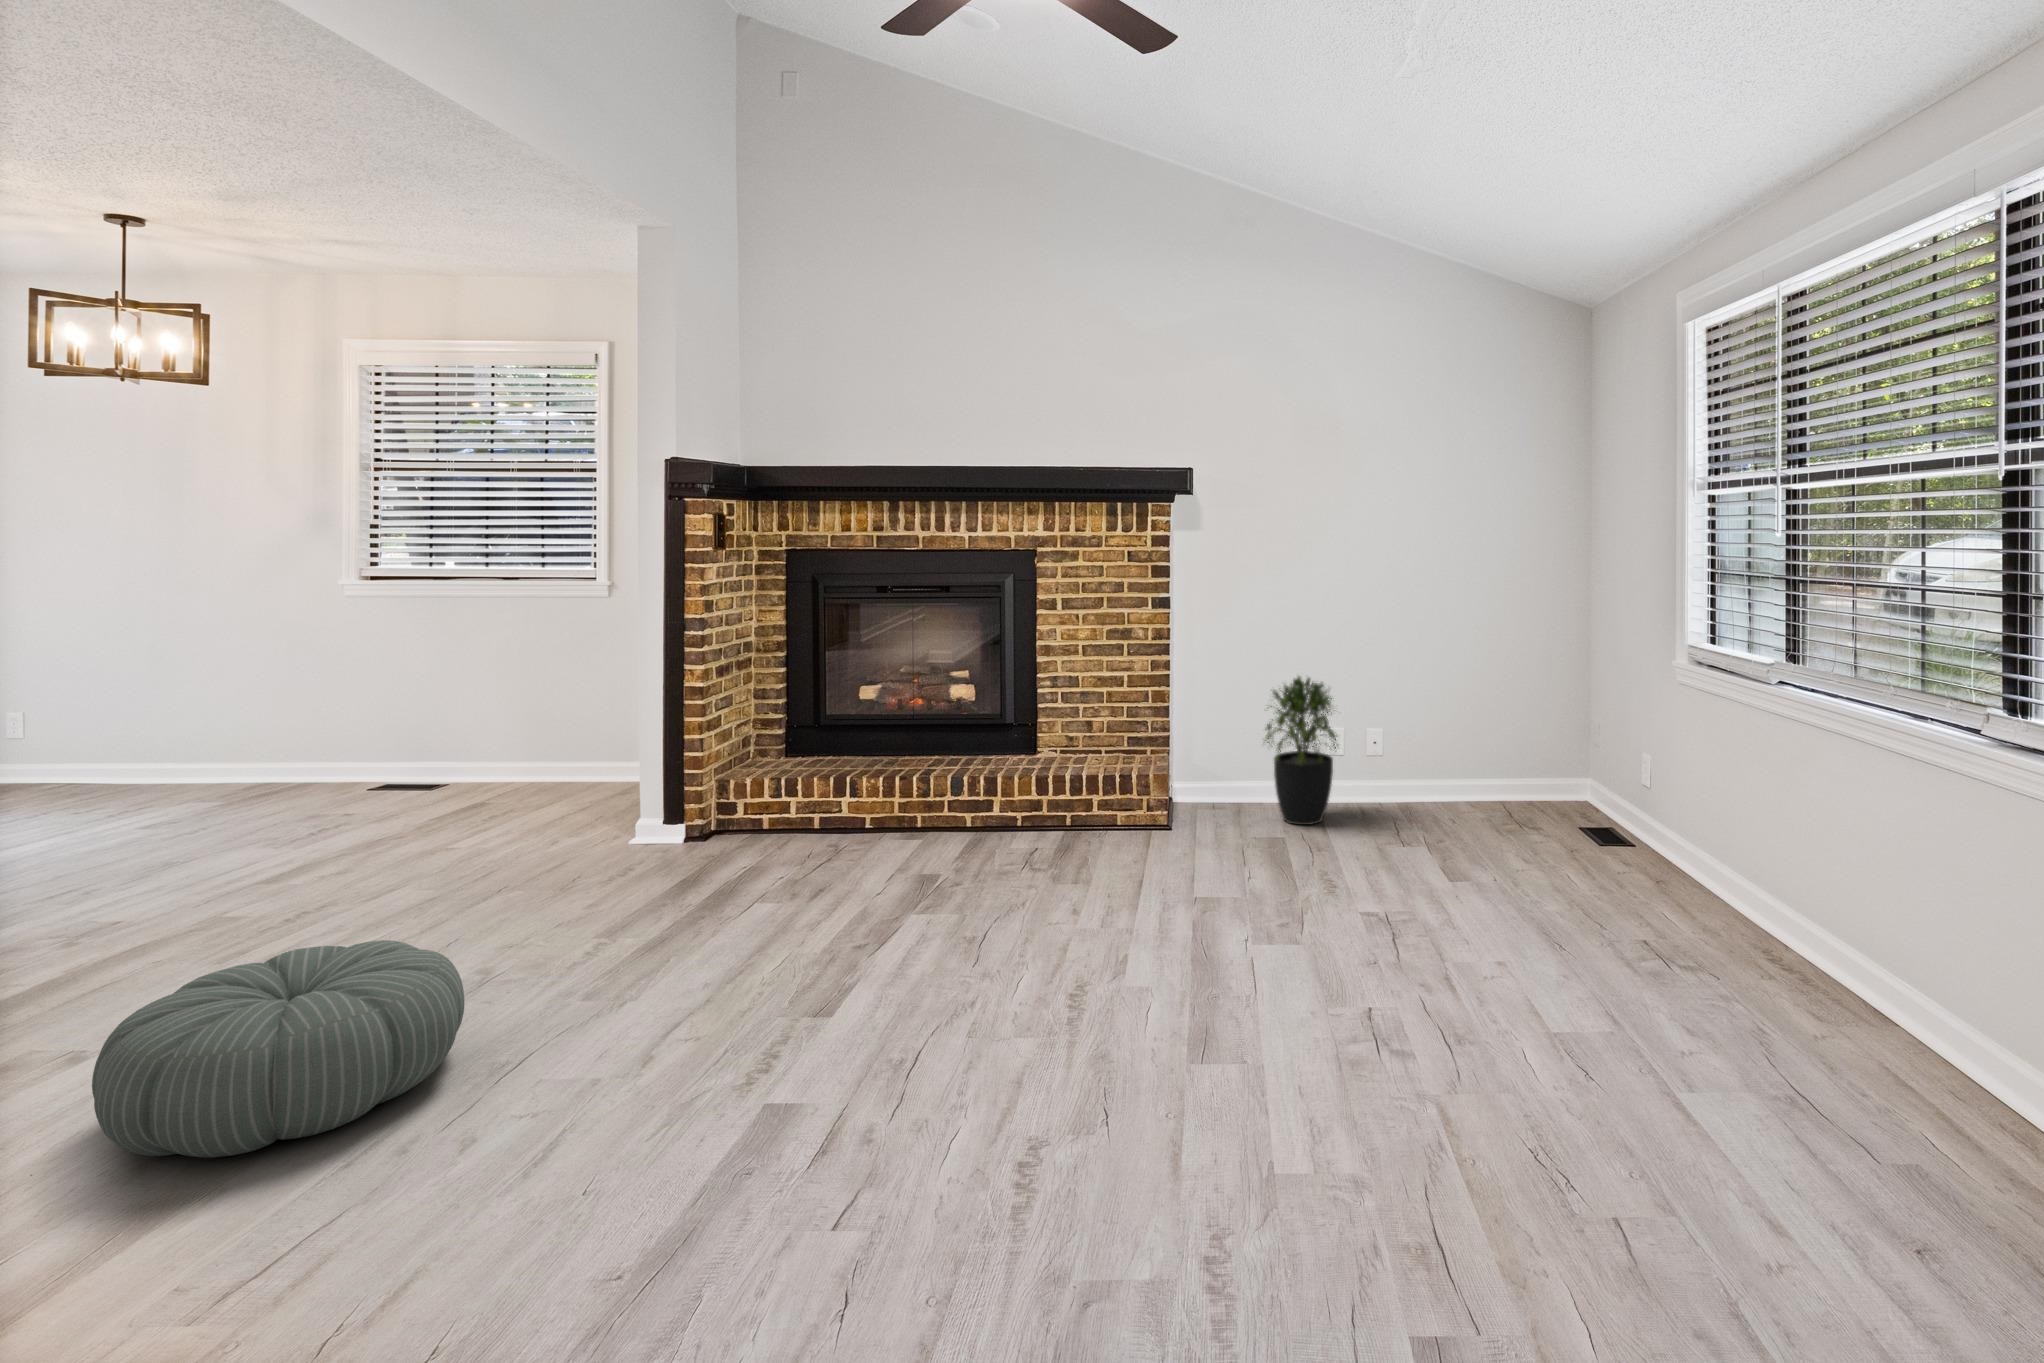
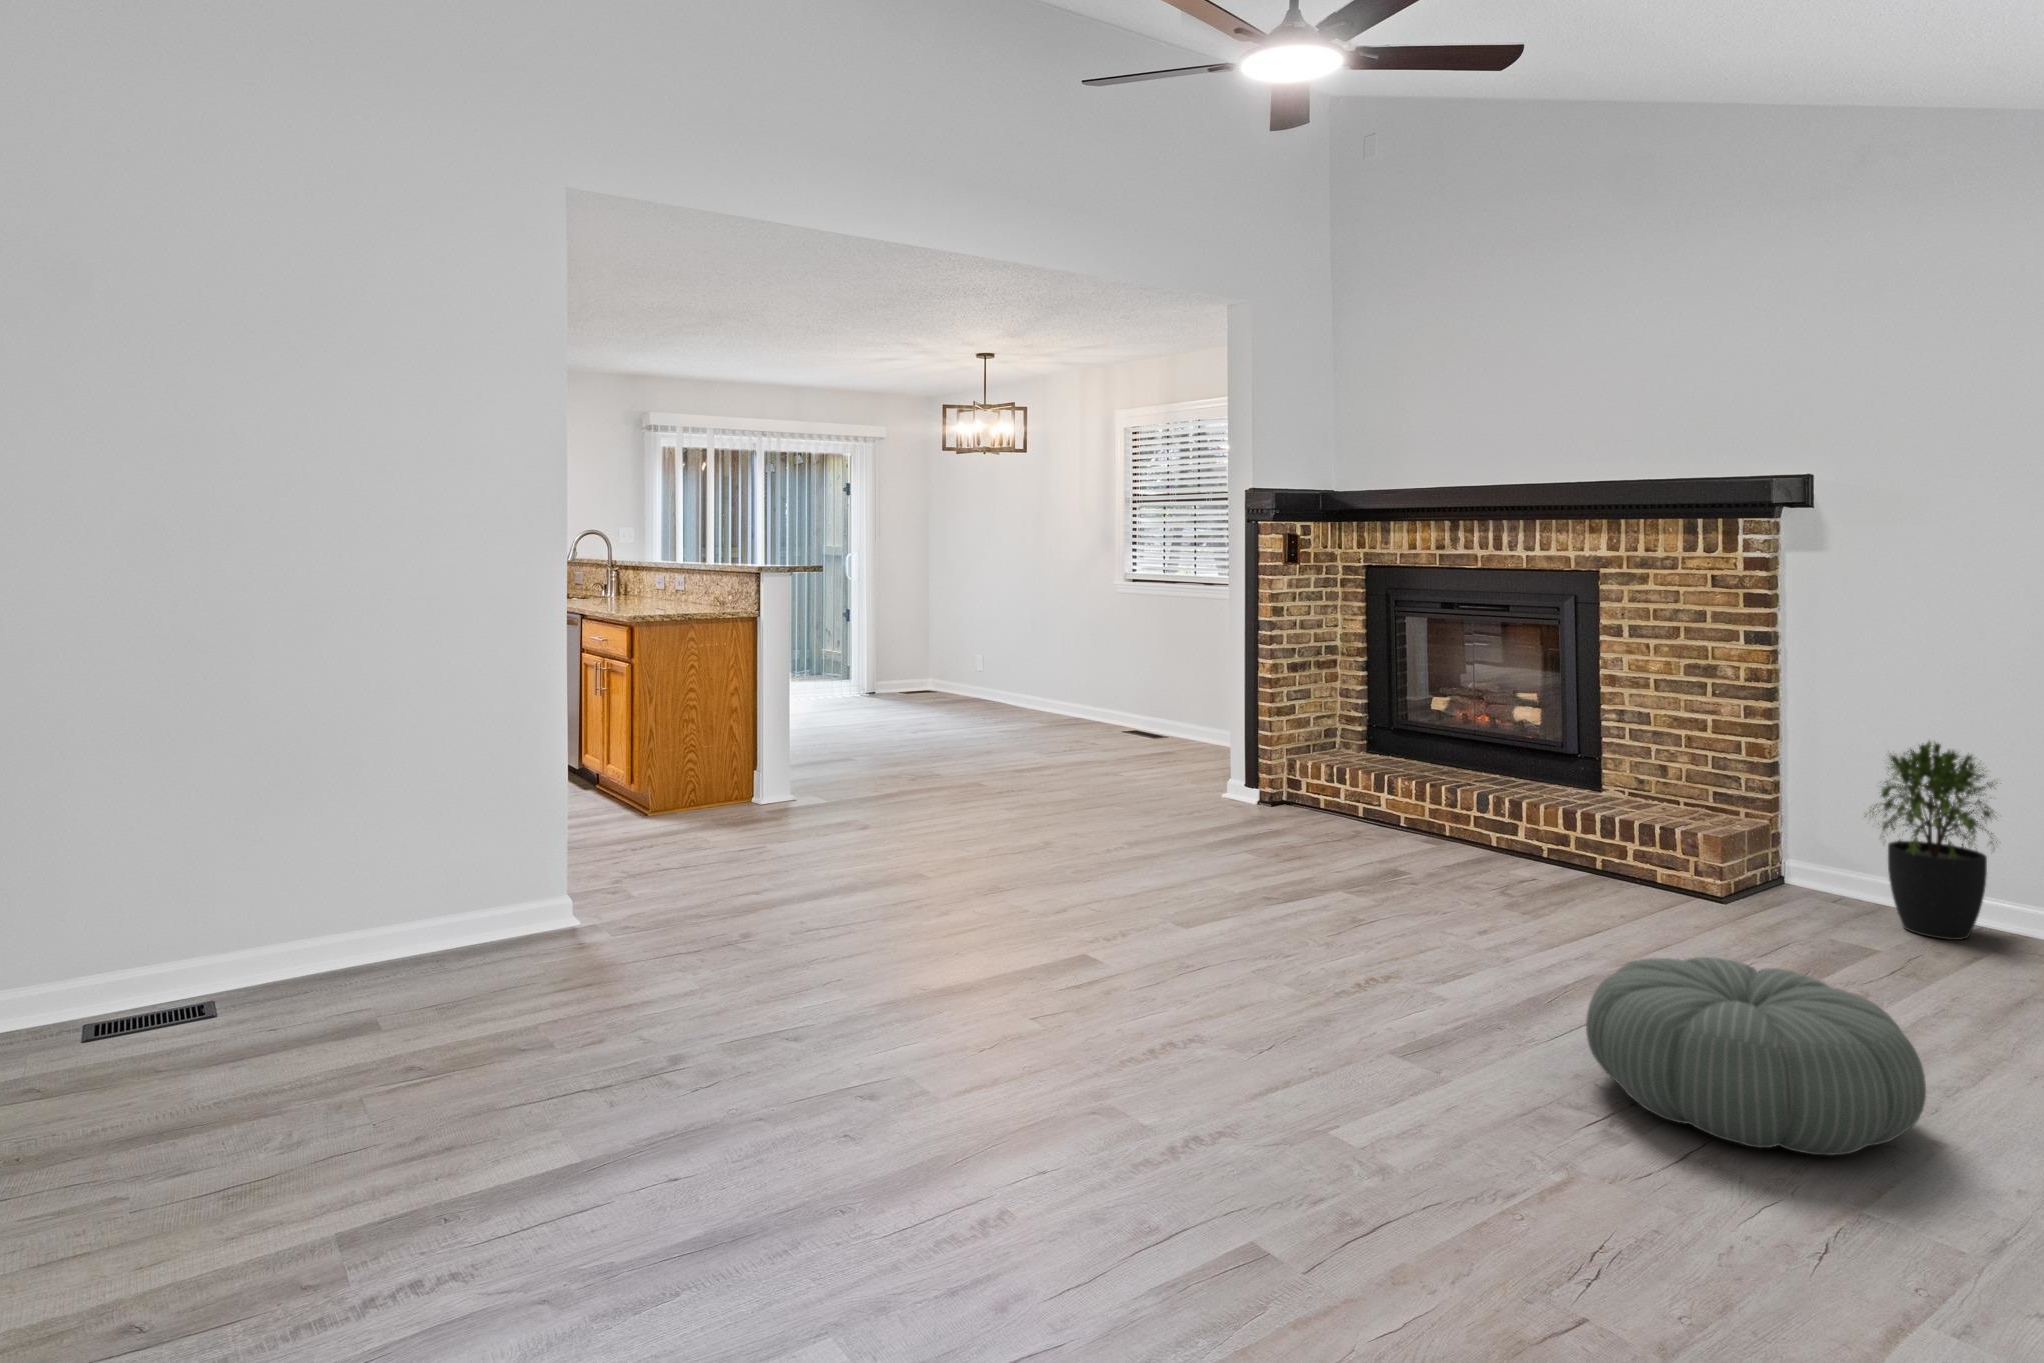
pouf: present [92,940,464,1158] -> present [1586,957,1926,1155]

